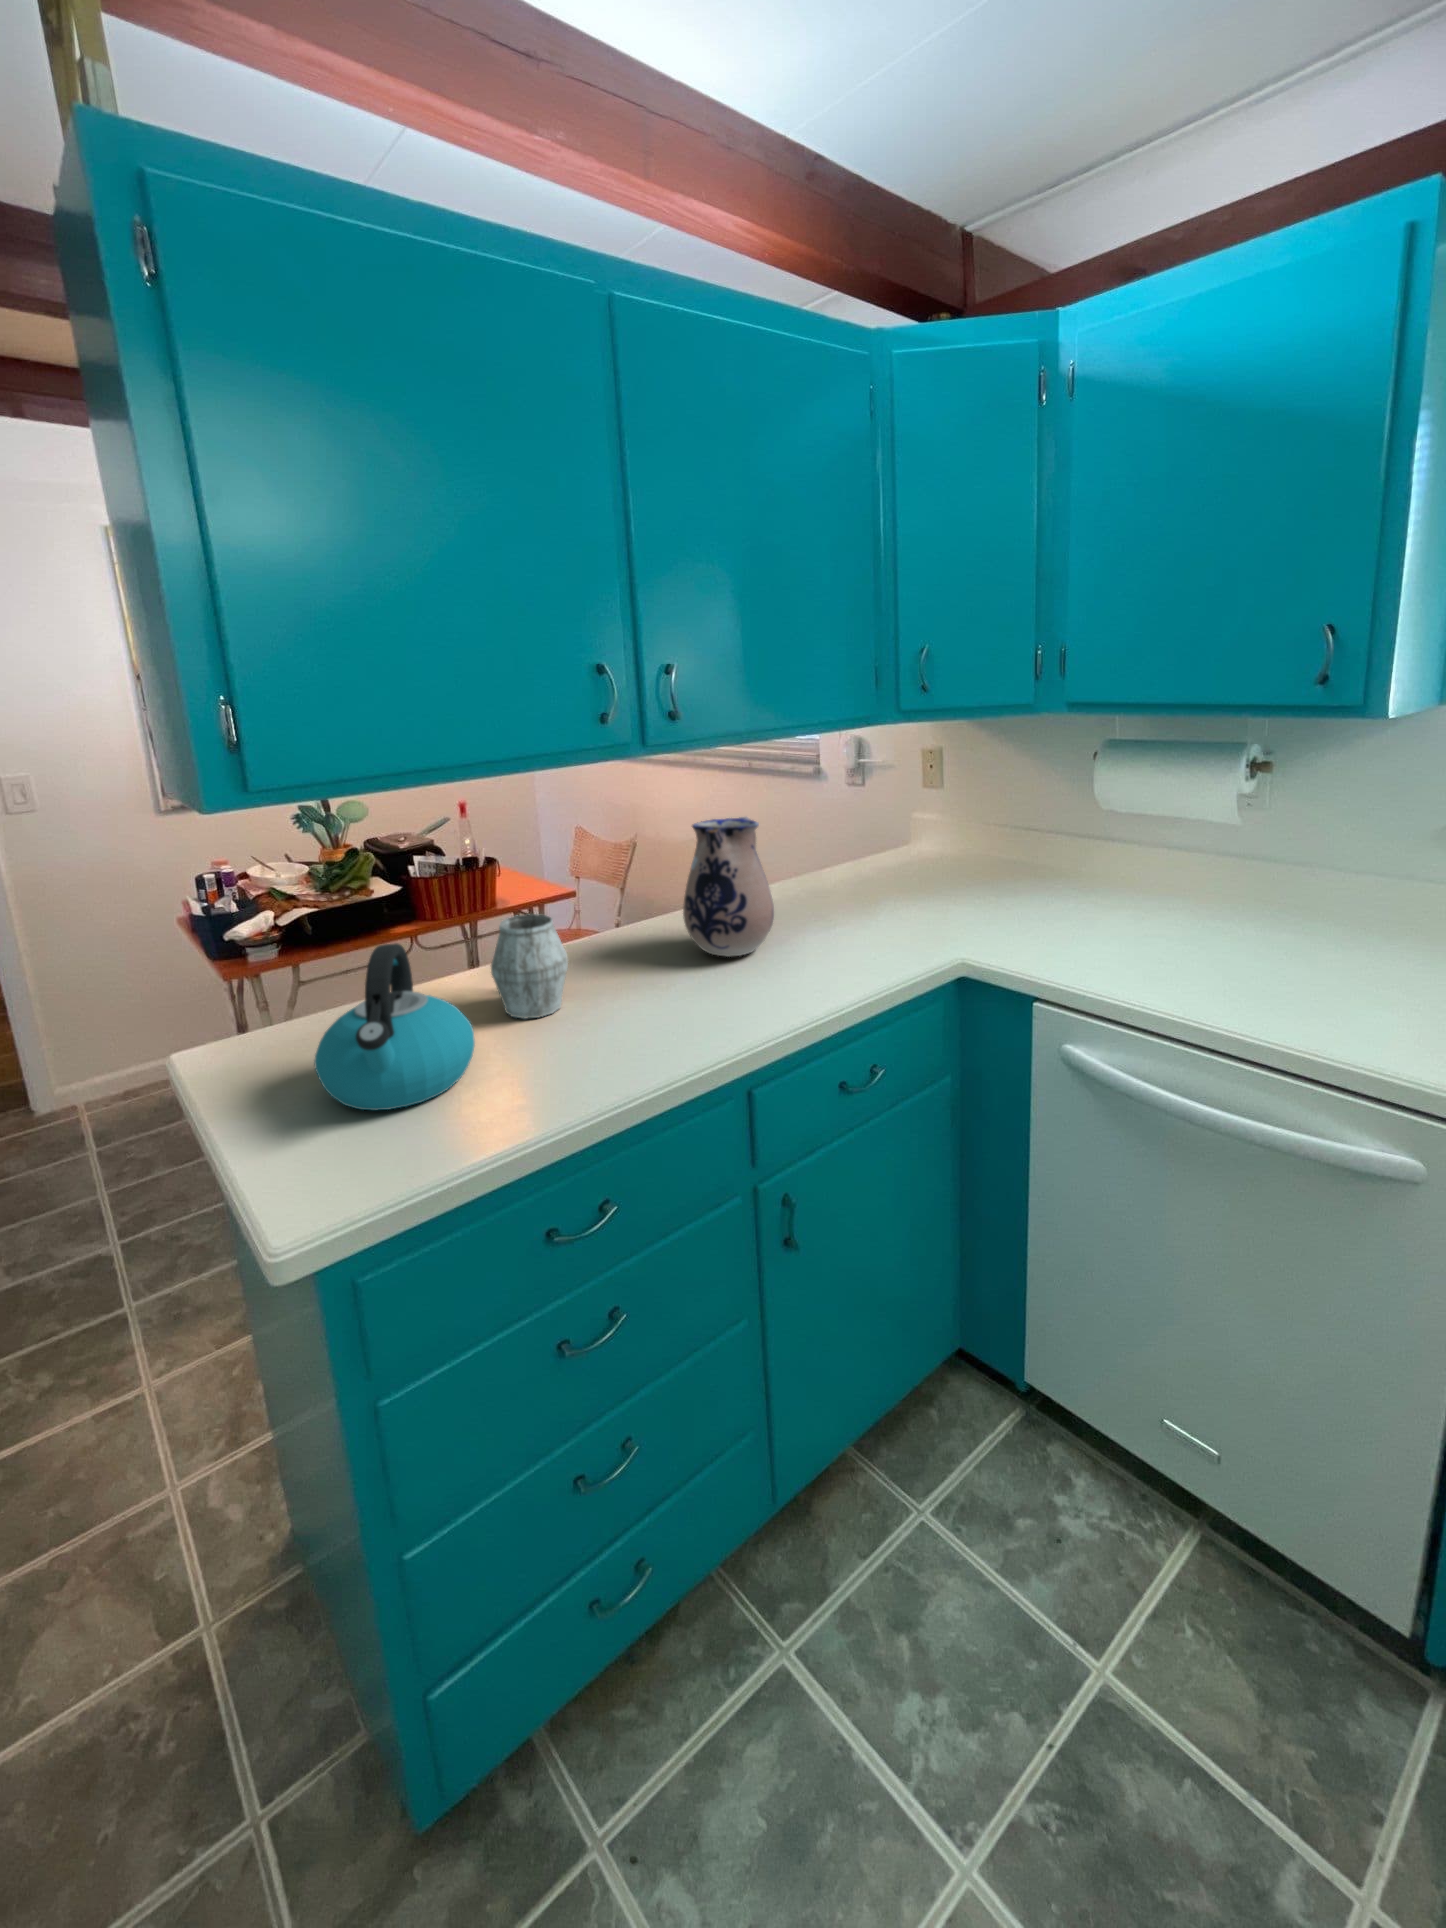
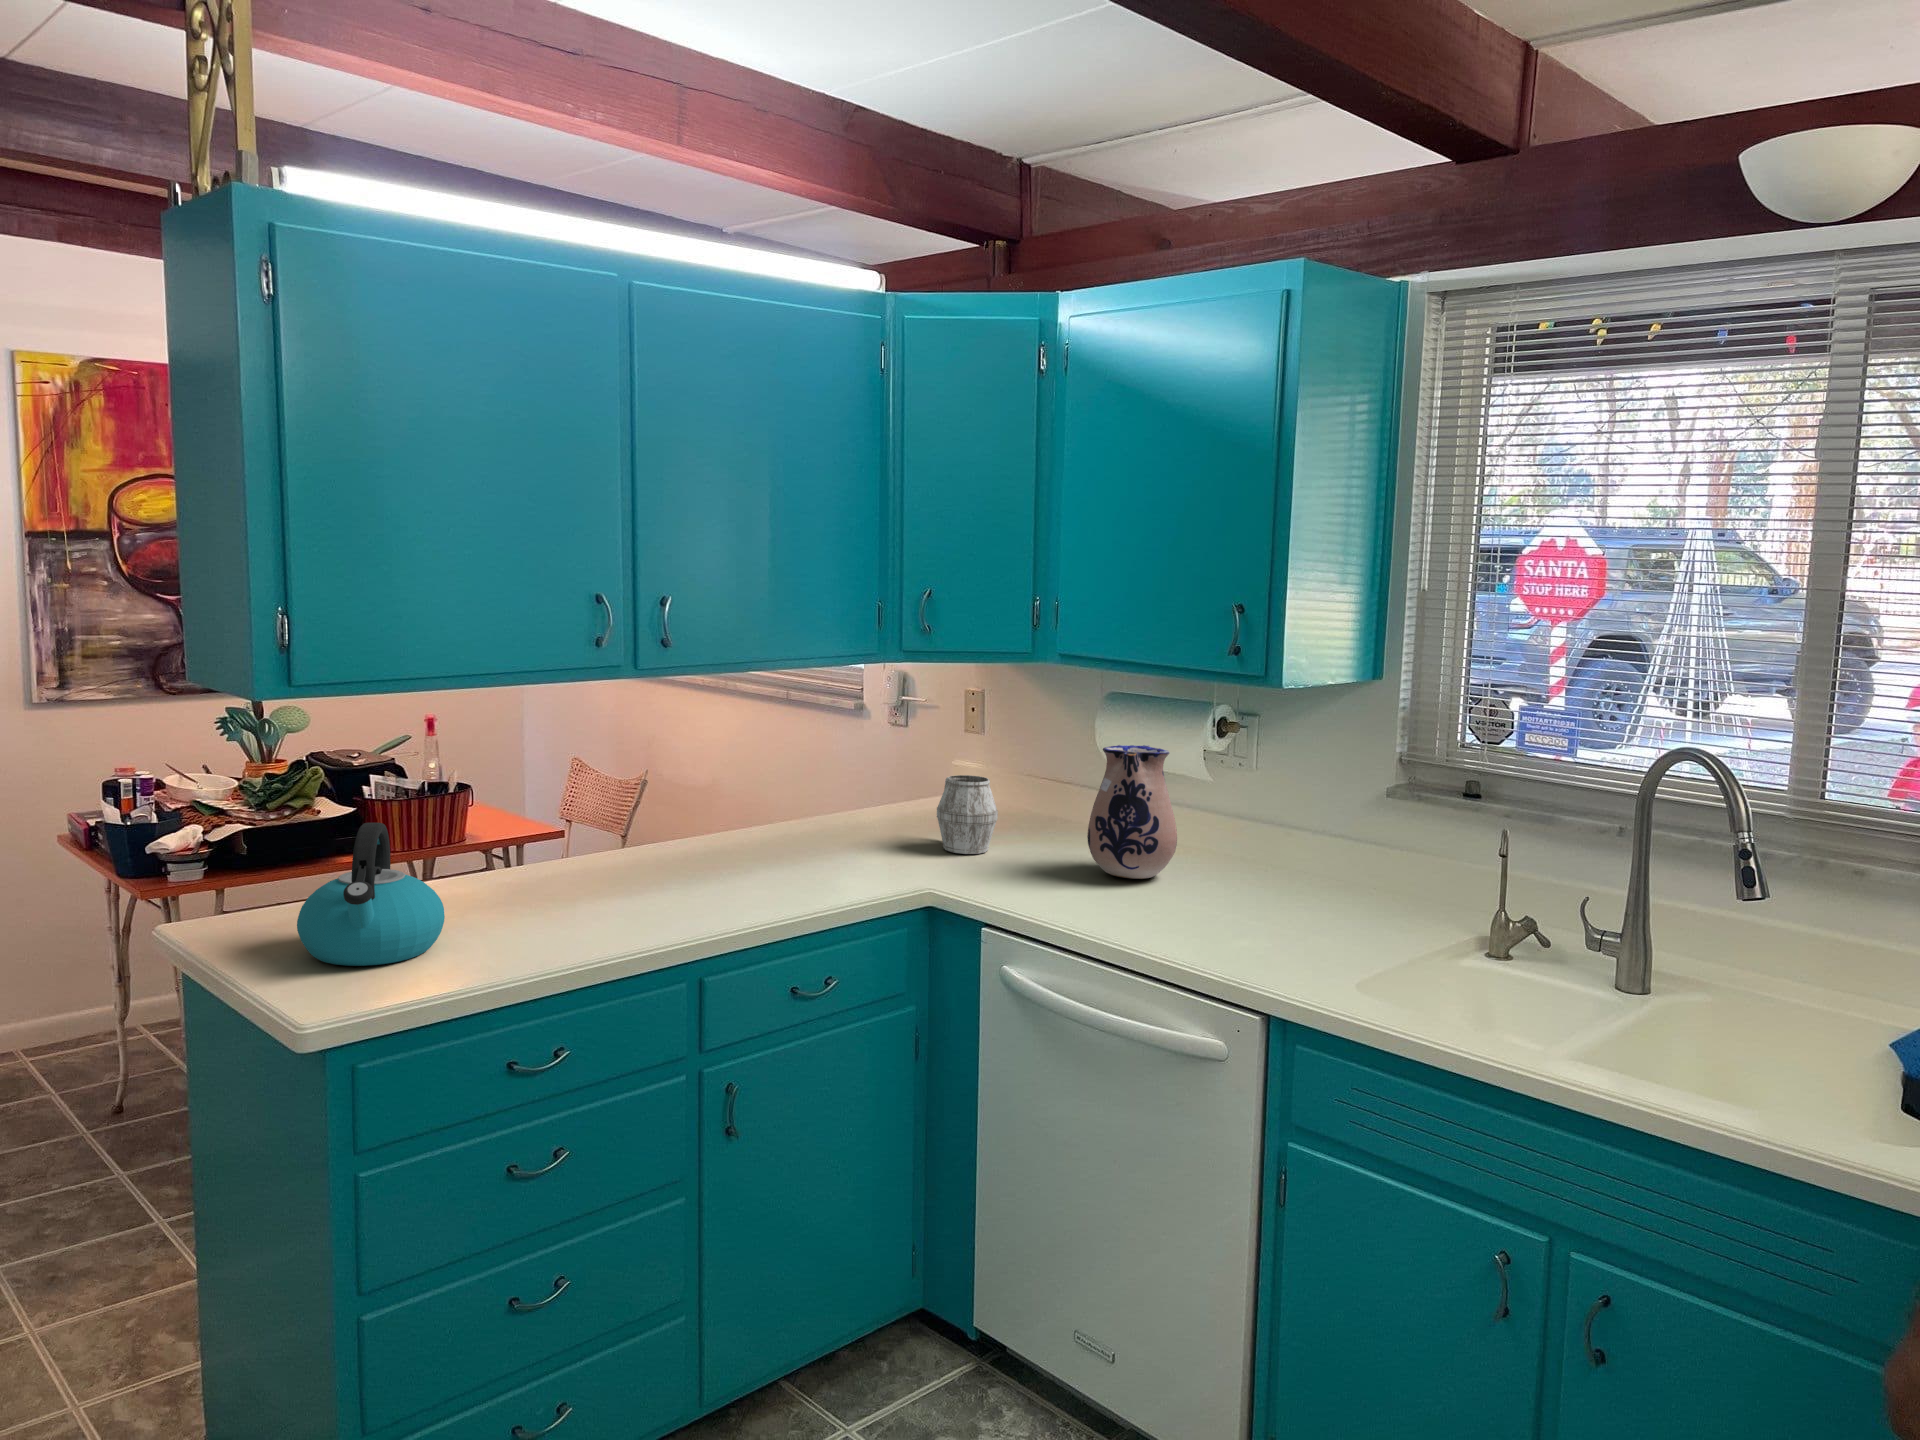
ceramic pitcher: present [683,817,774,956] -> present [1087,745,1177,879]
mug: present [491,914,568,1019] -> present [937,775,998,854]

